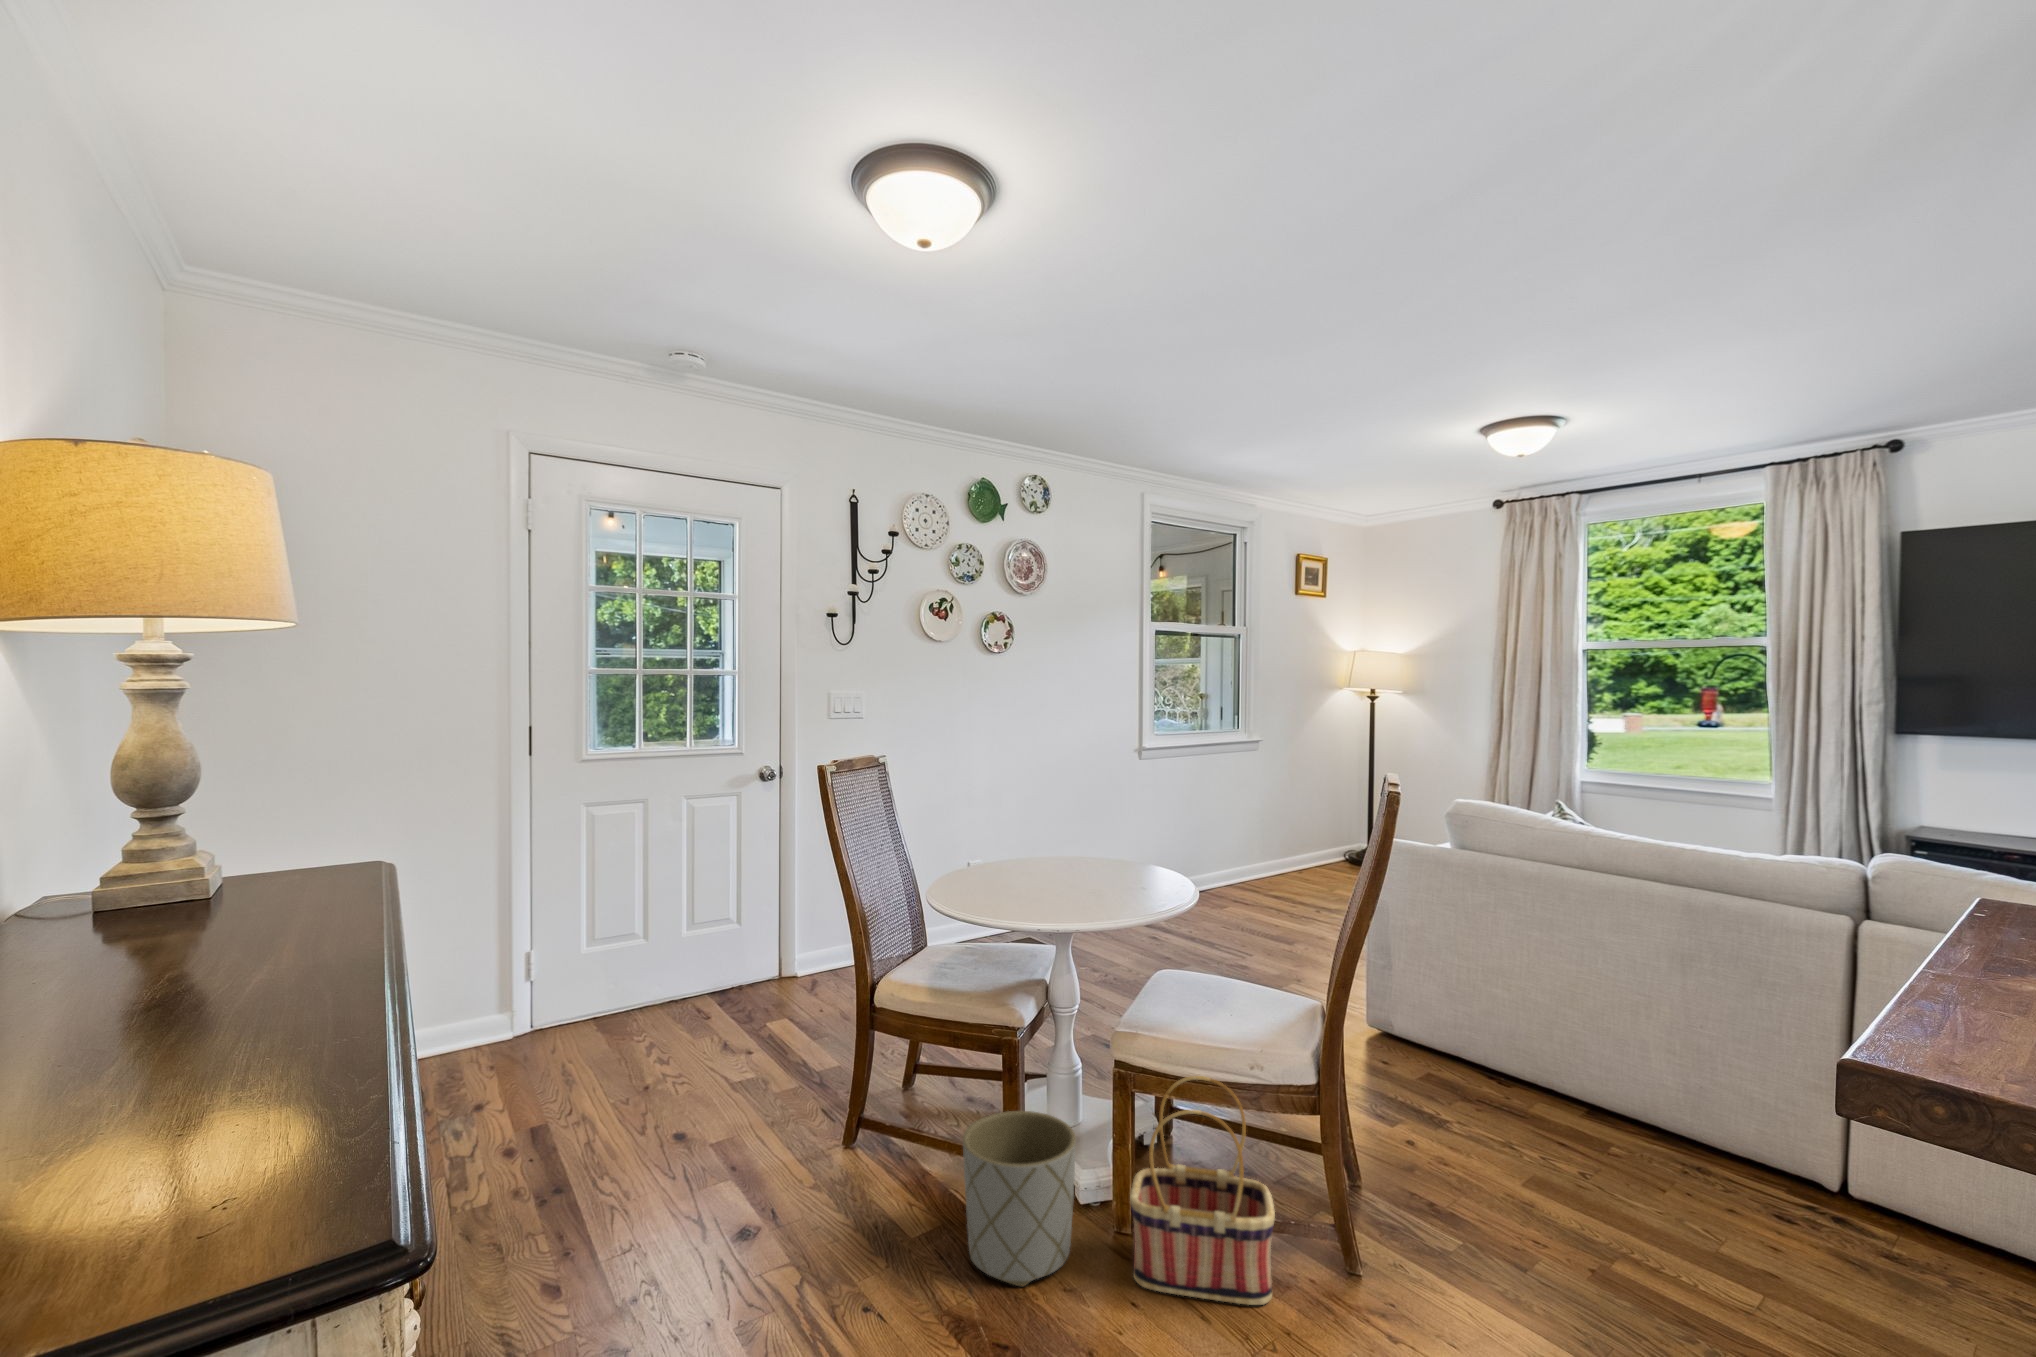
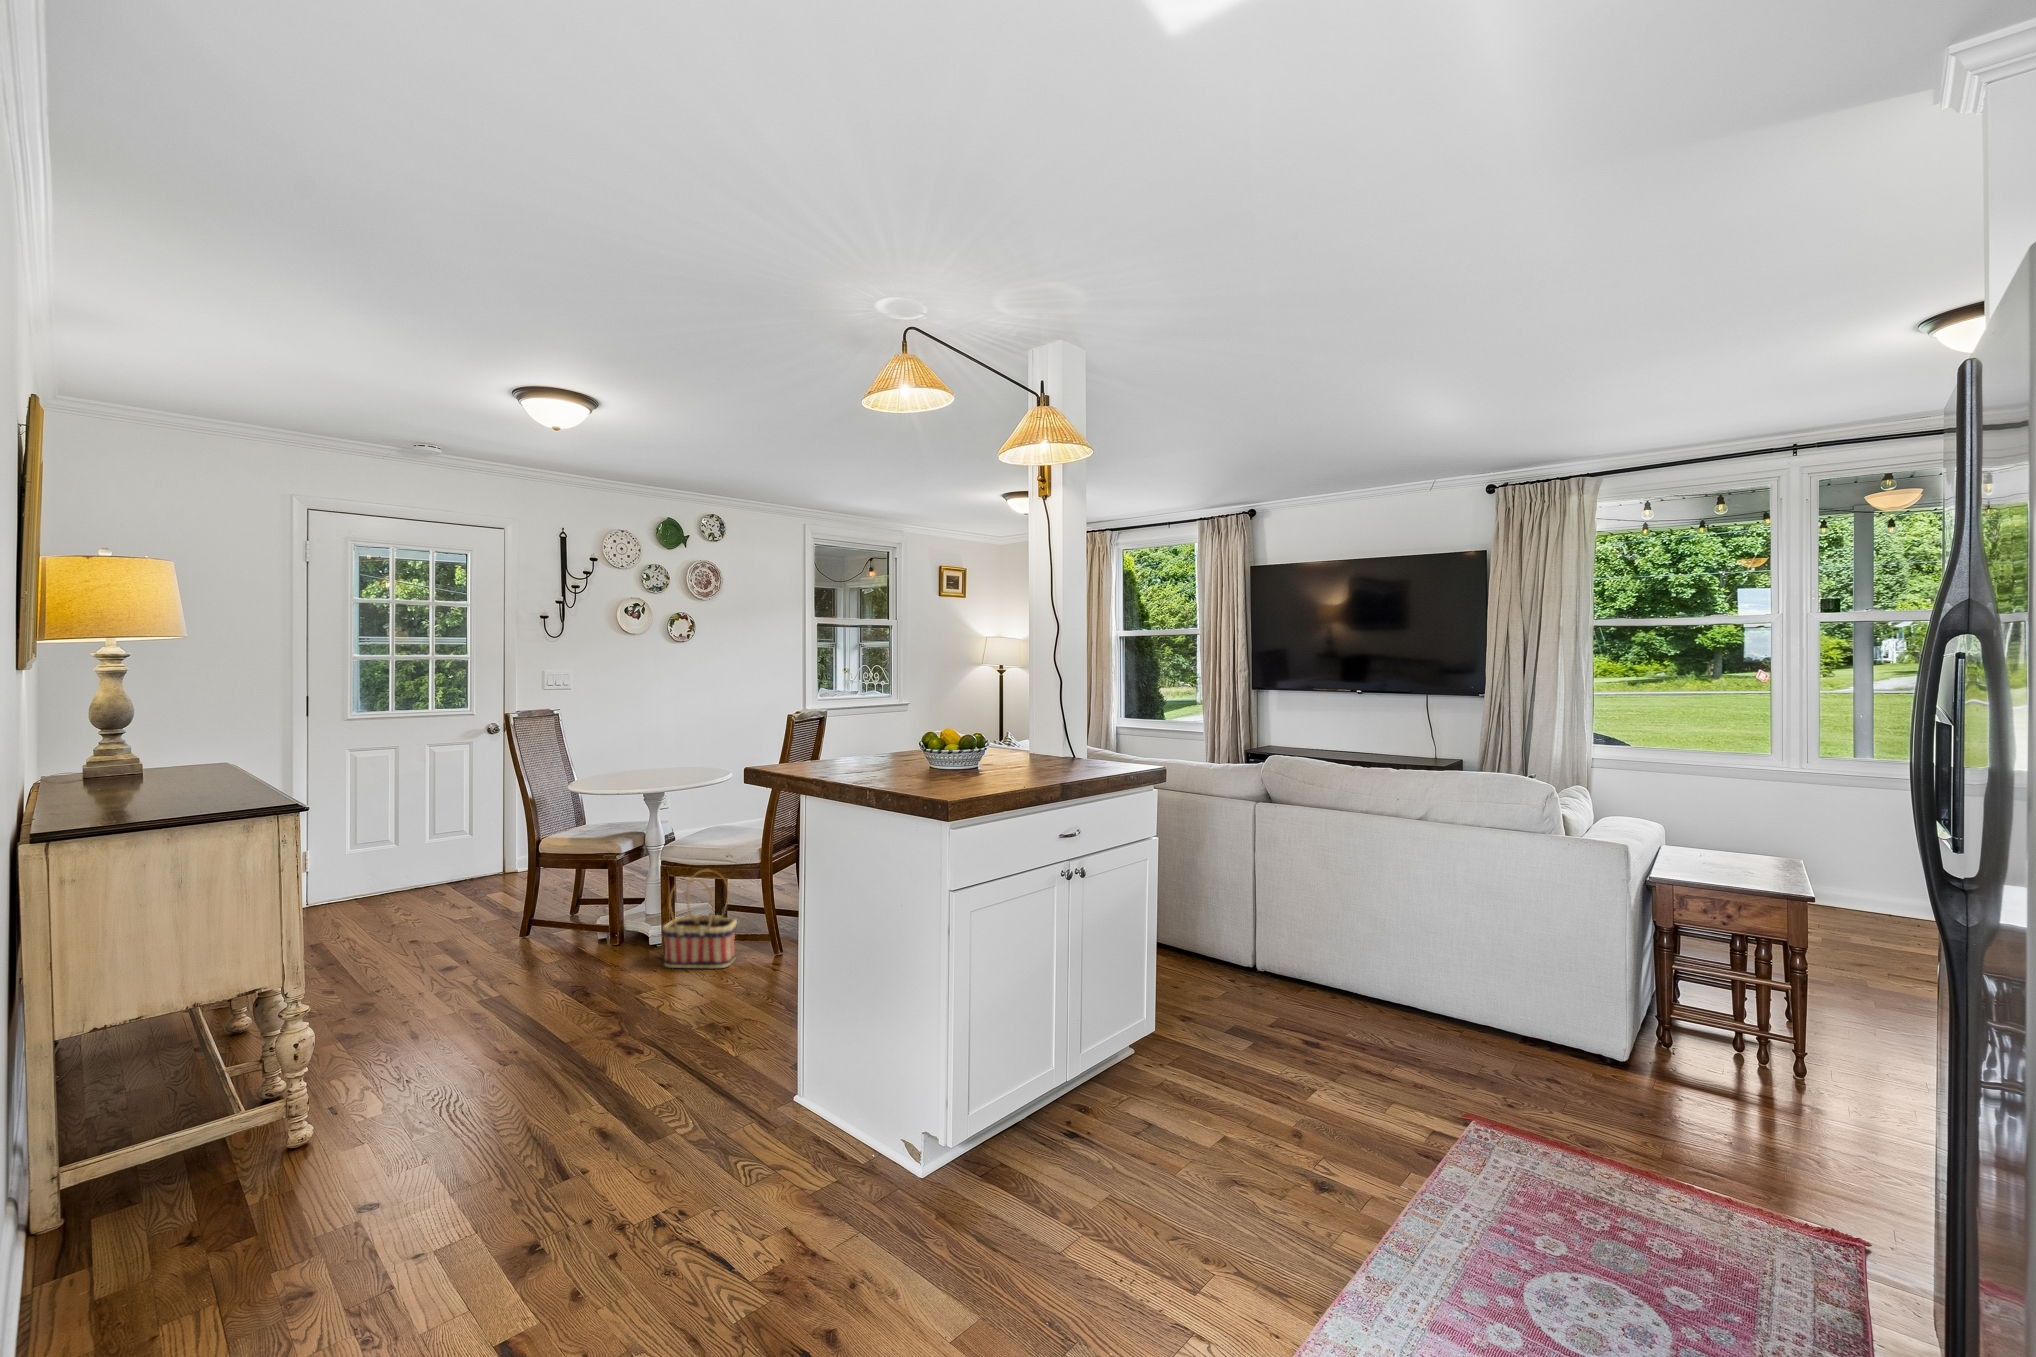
planter: present [963,1111,1076,1286] -> none [577,896,640,971]

